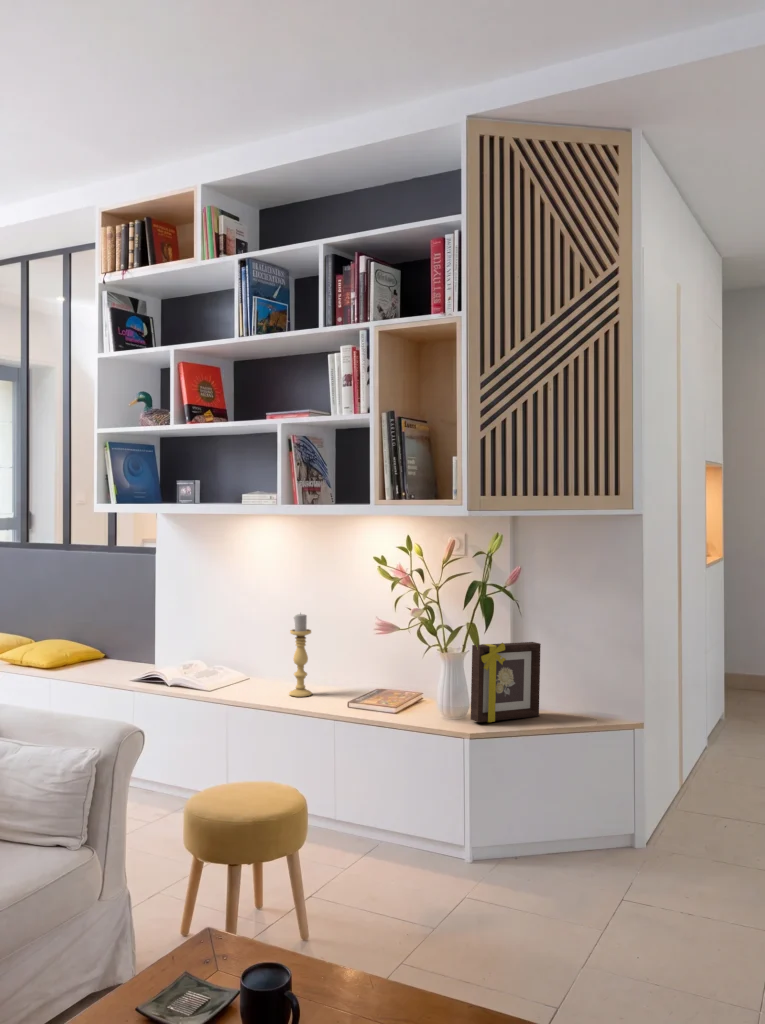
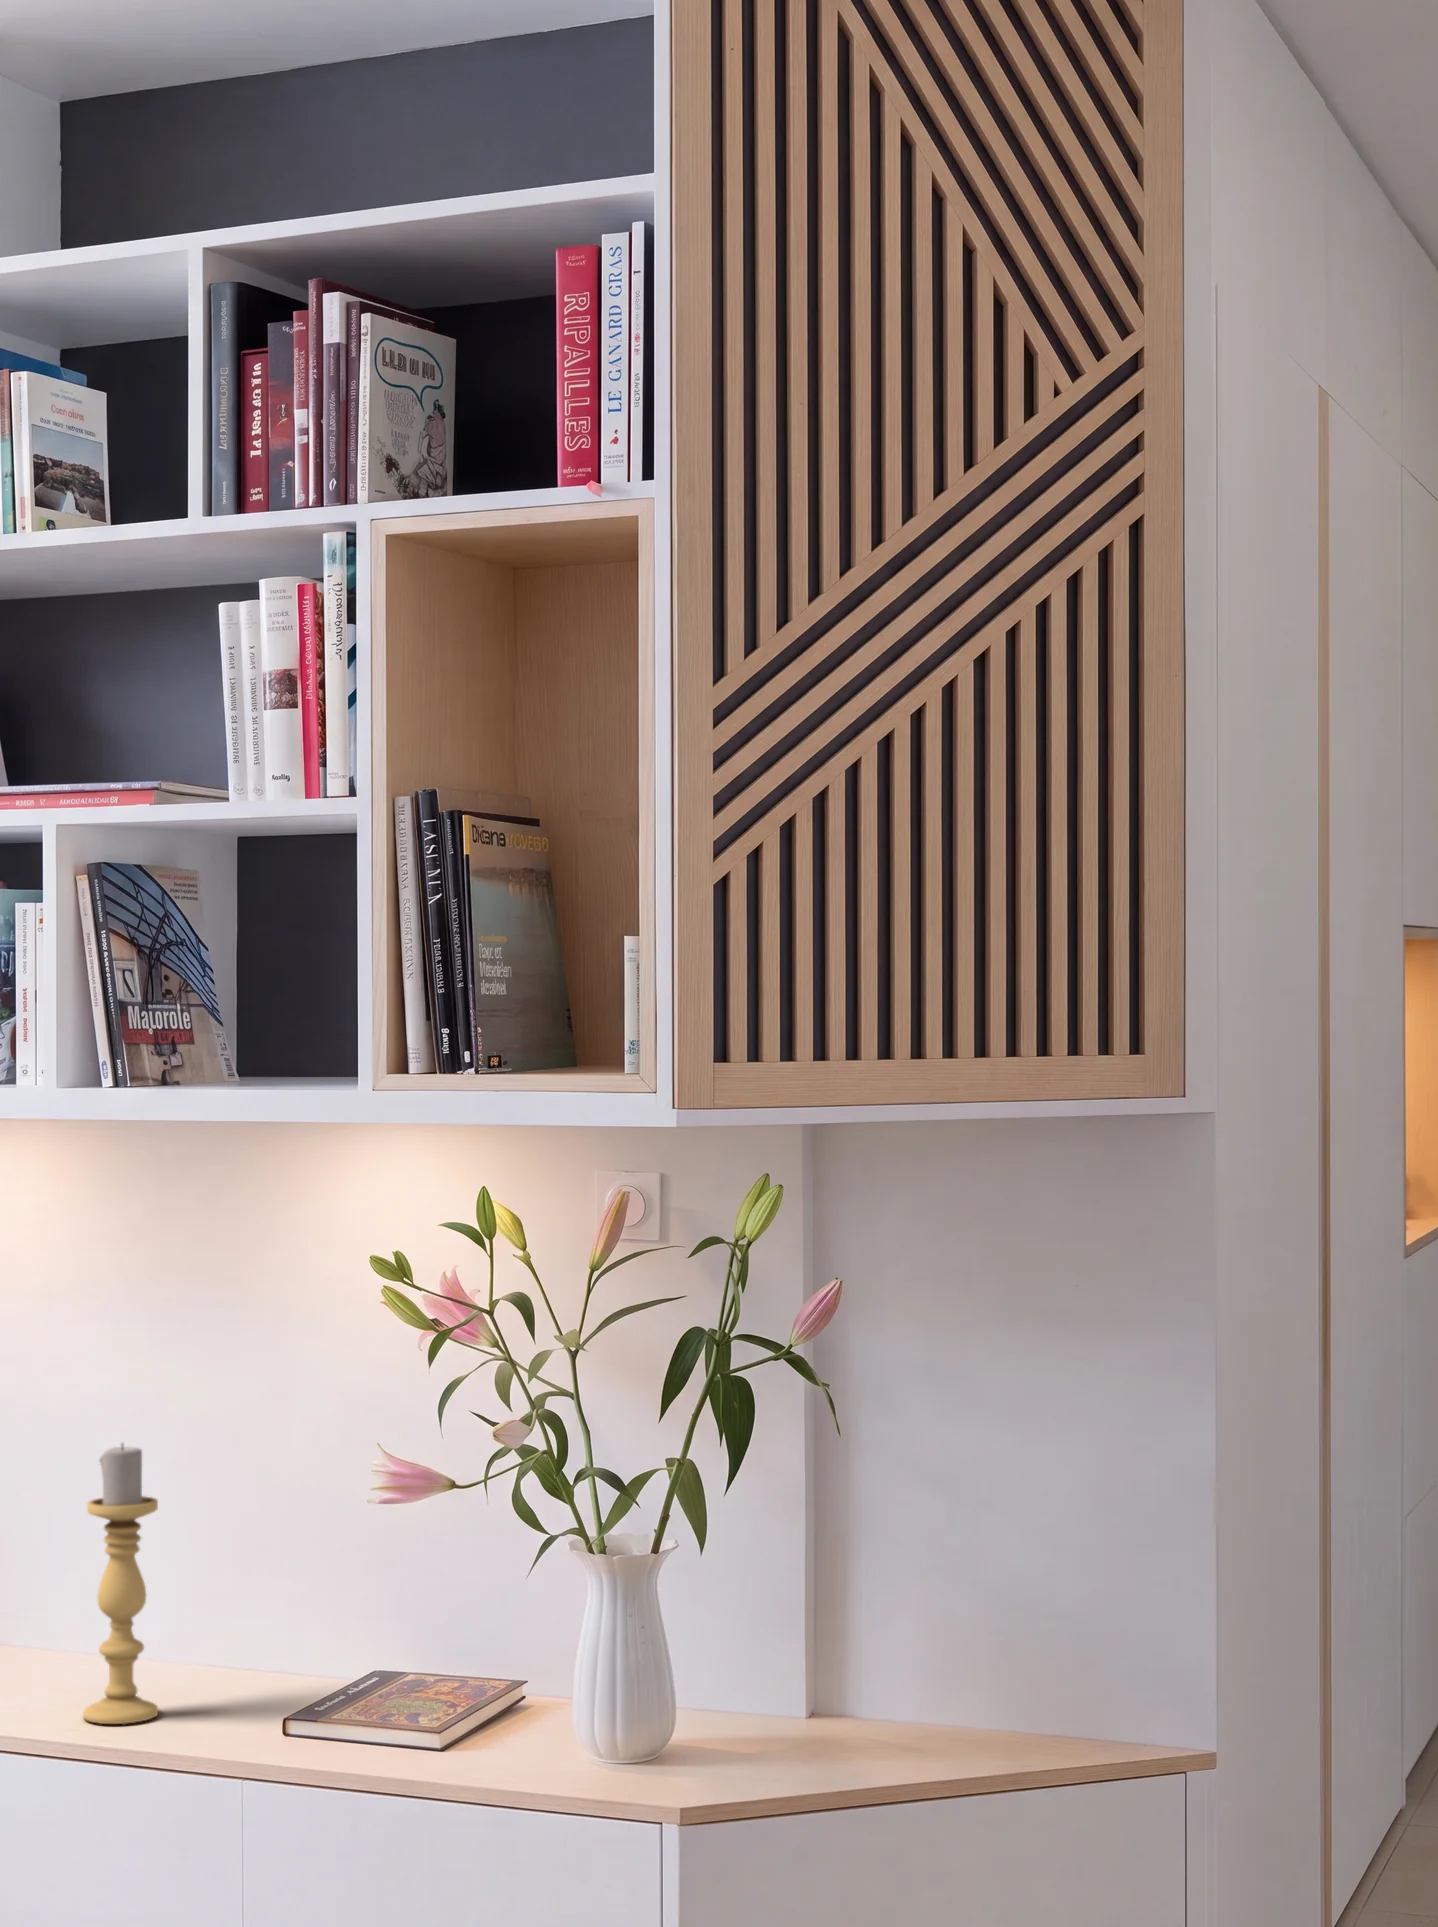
picture frame: present [471,642,541,723] -> none [686,1517,903,1784]

